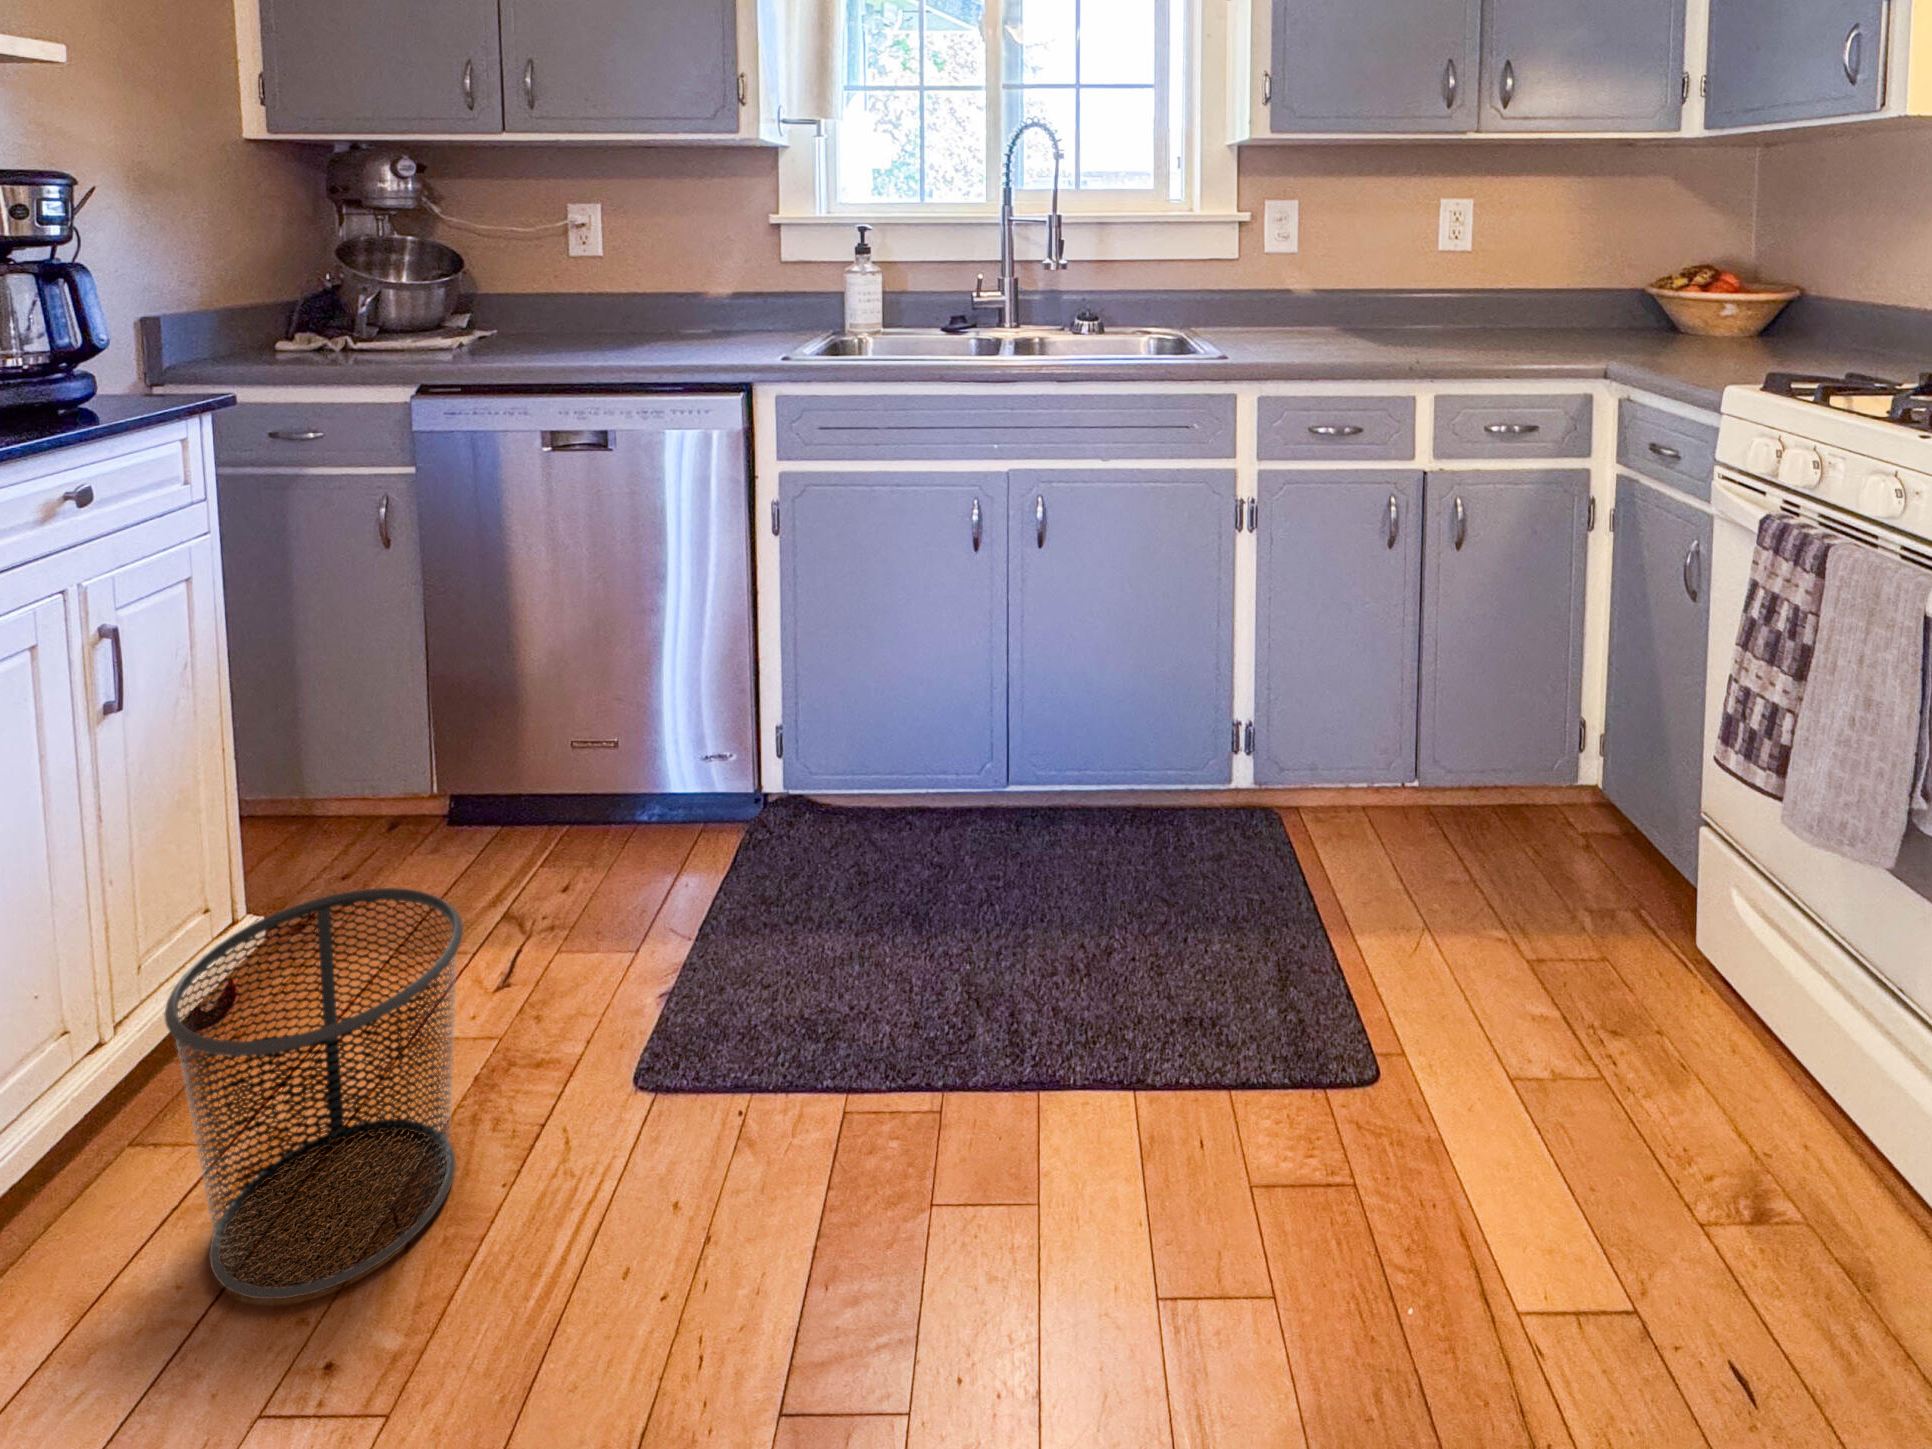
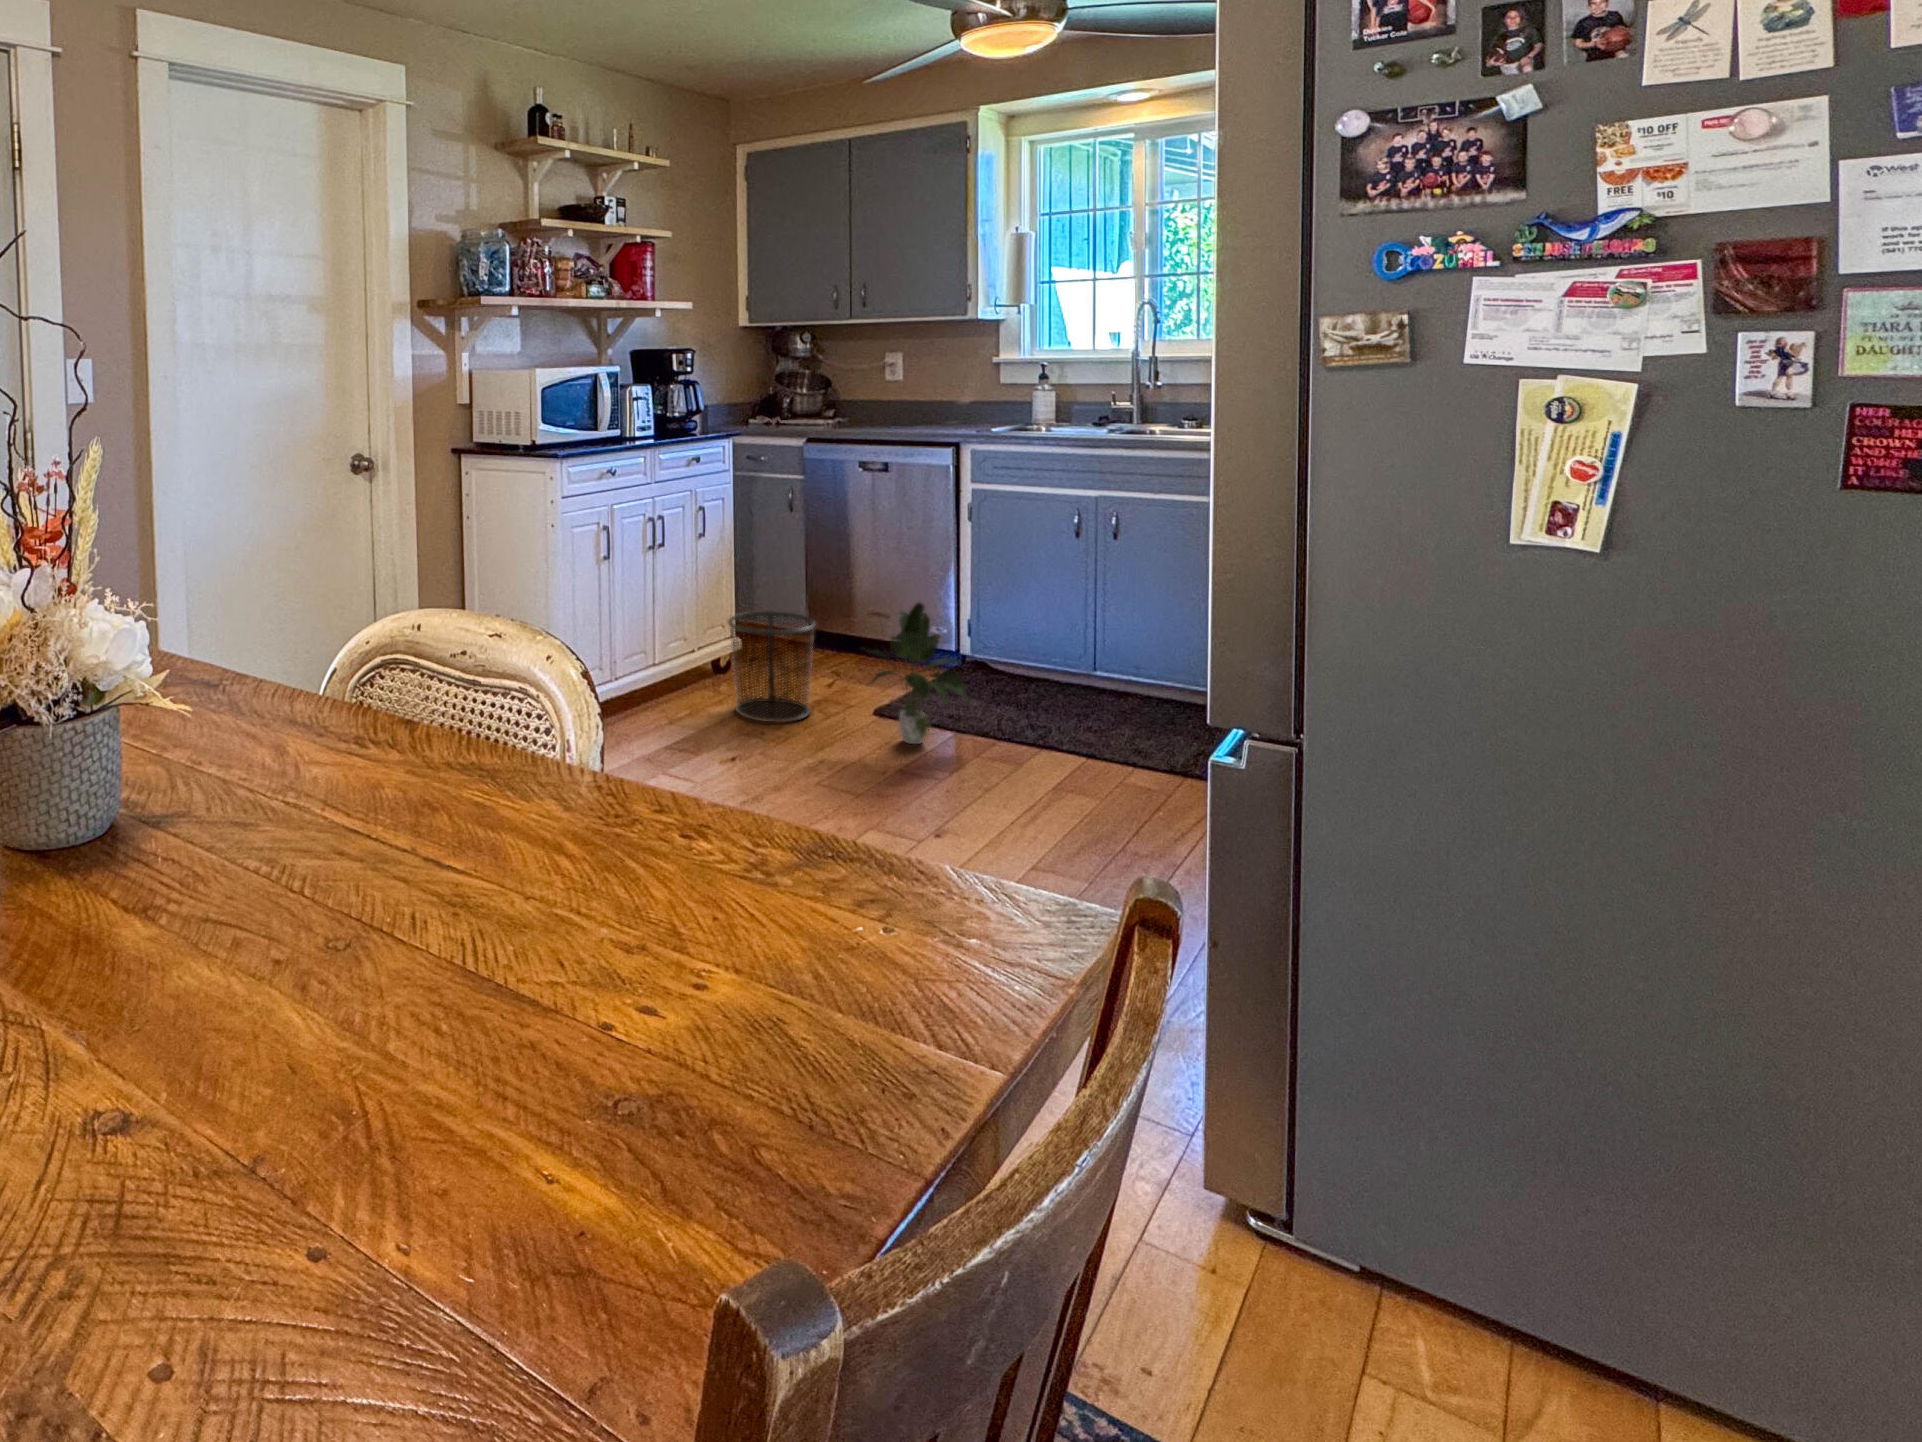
potted plant: none [605,843,896,1232] -> present [864,603,971,744]

